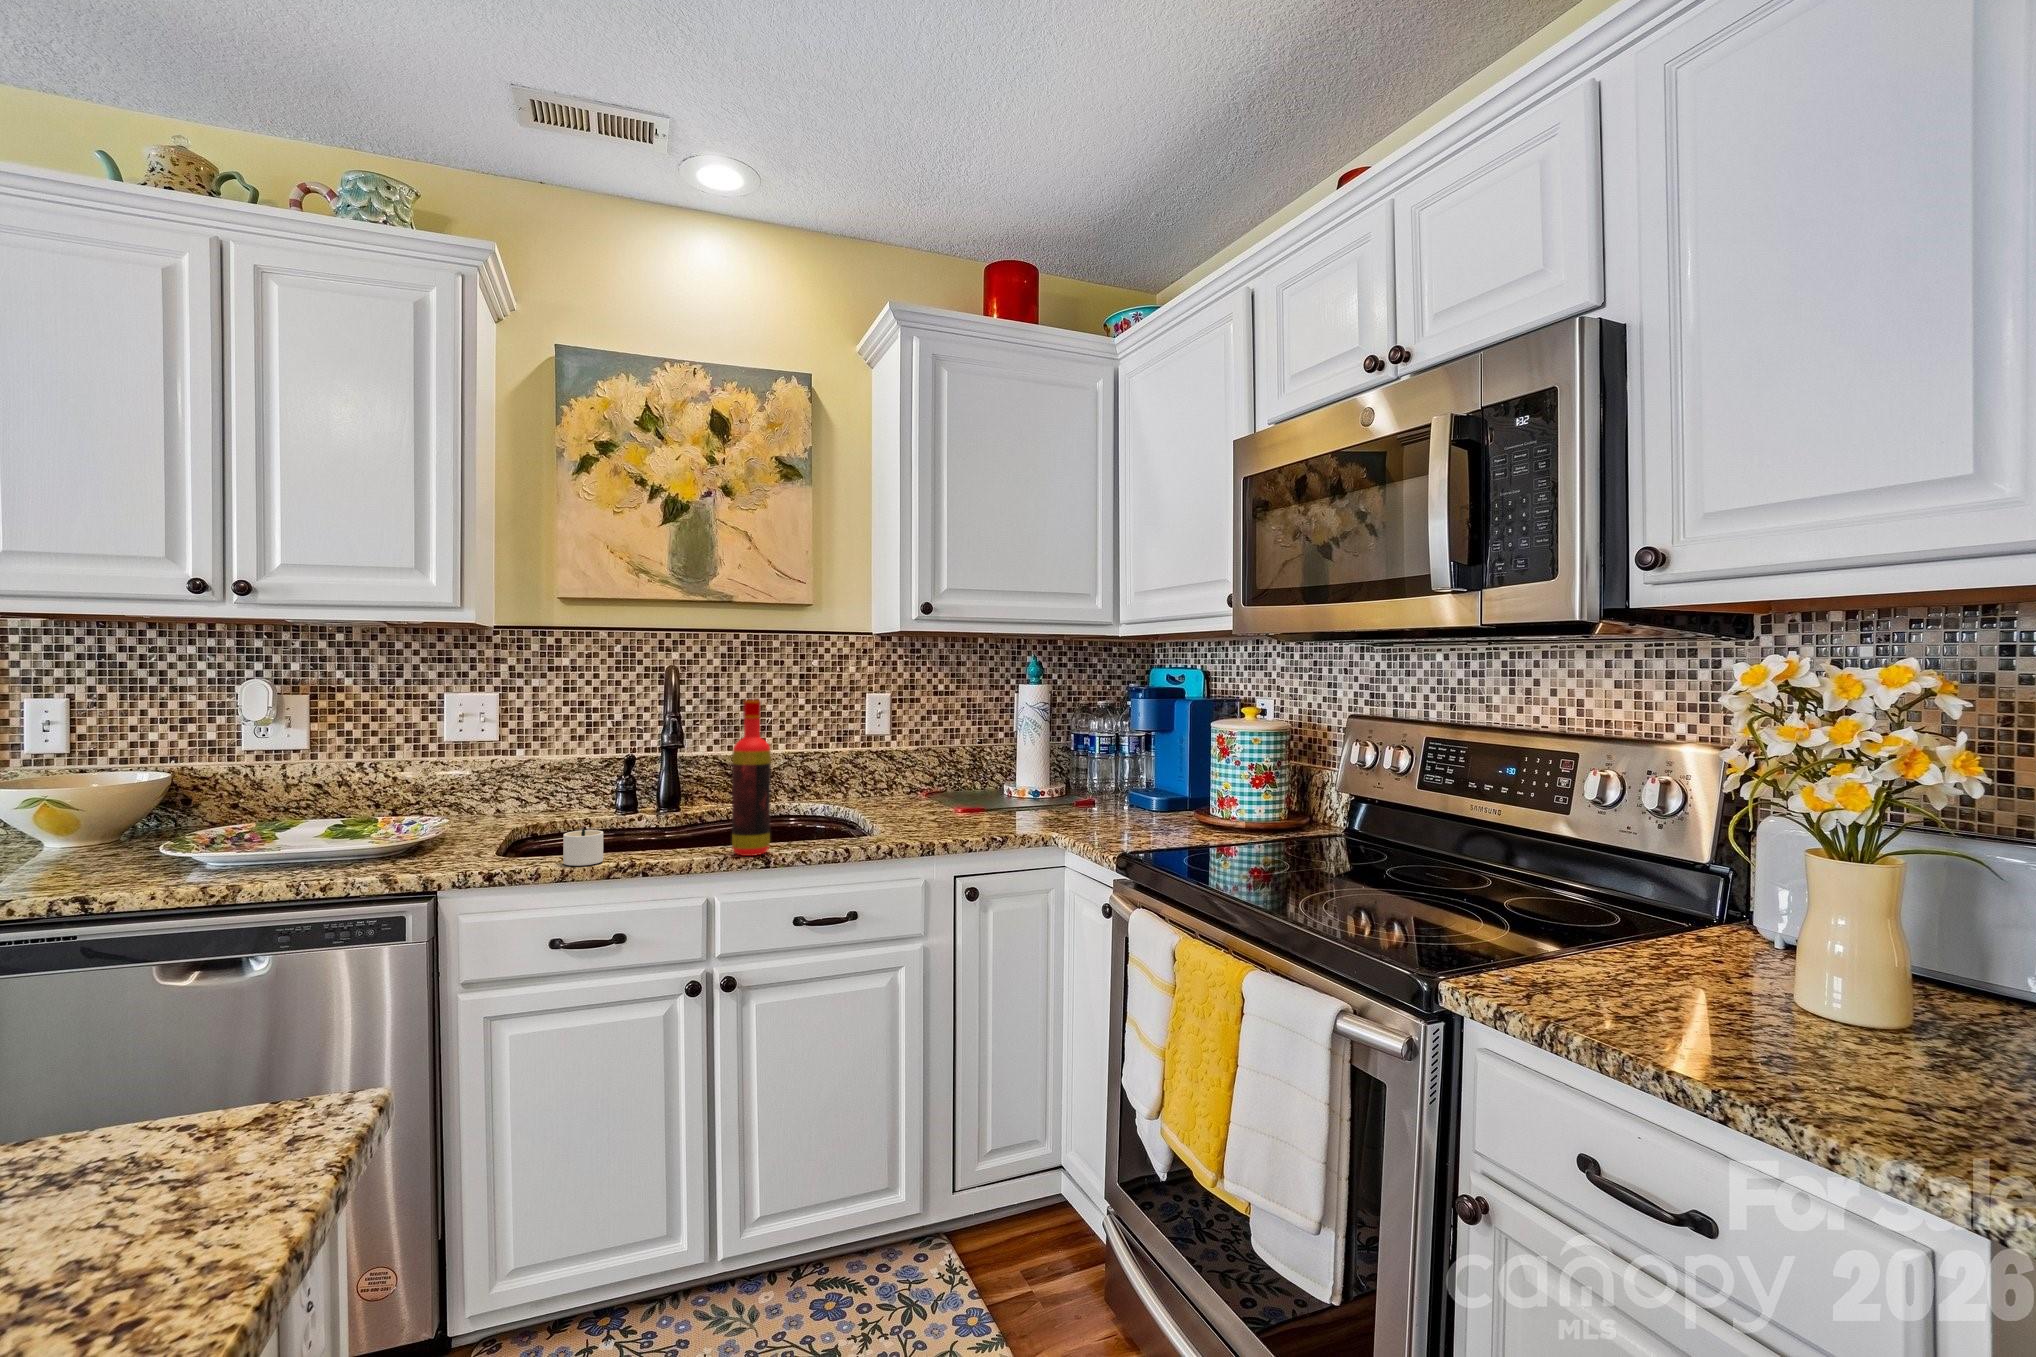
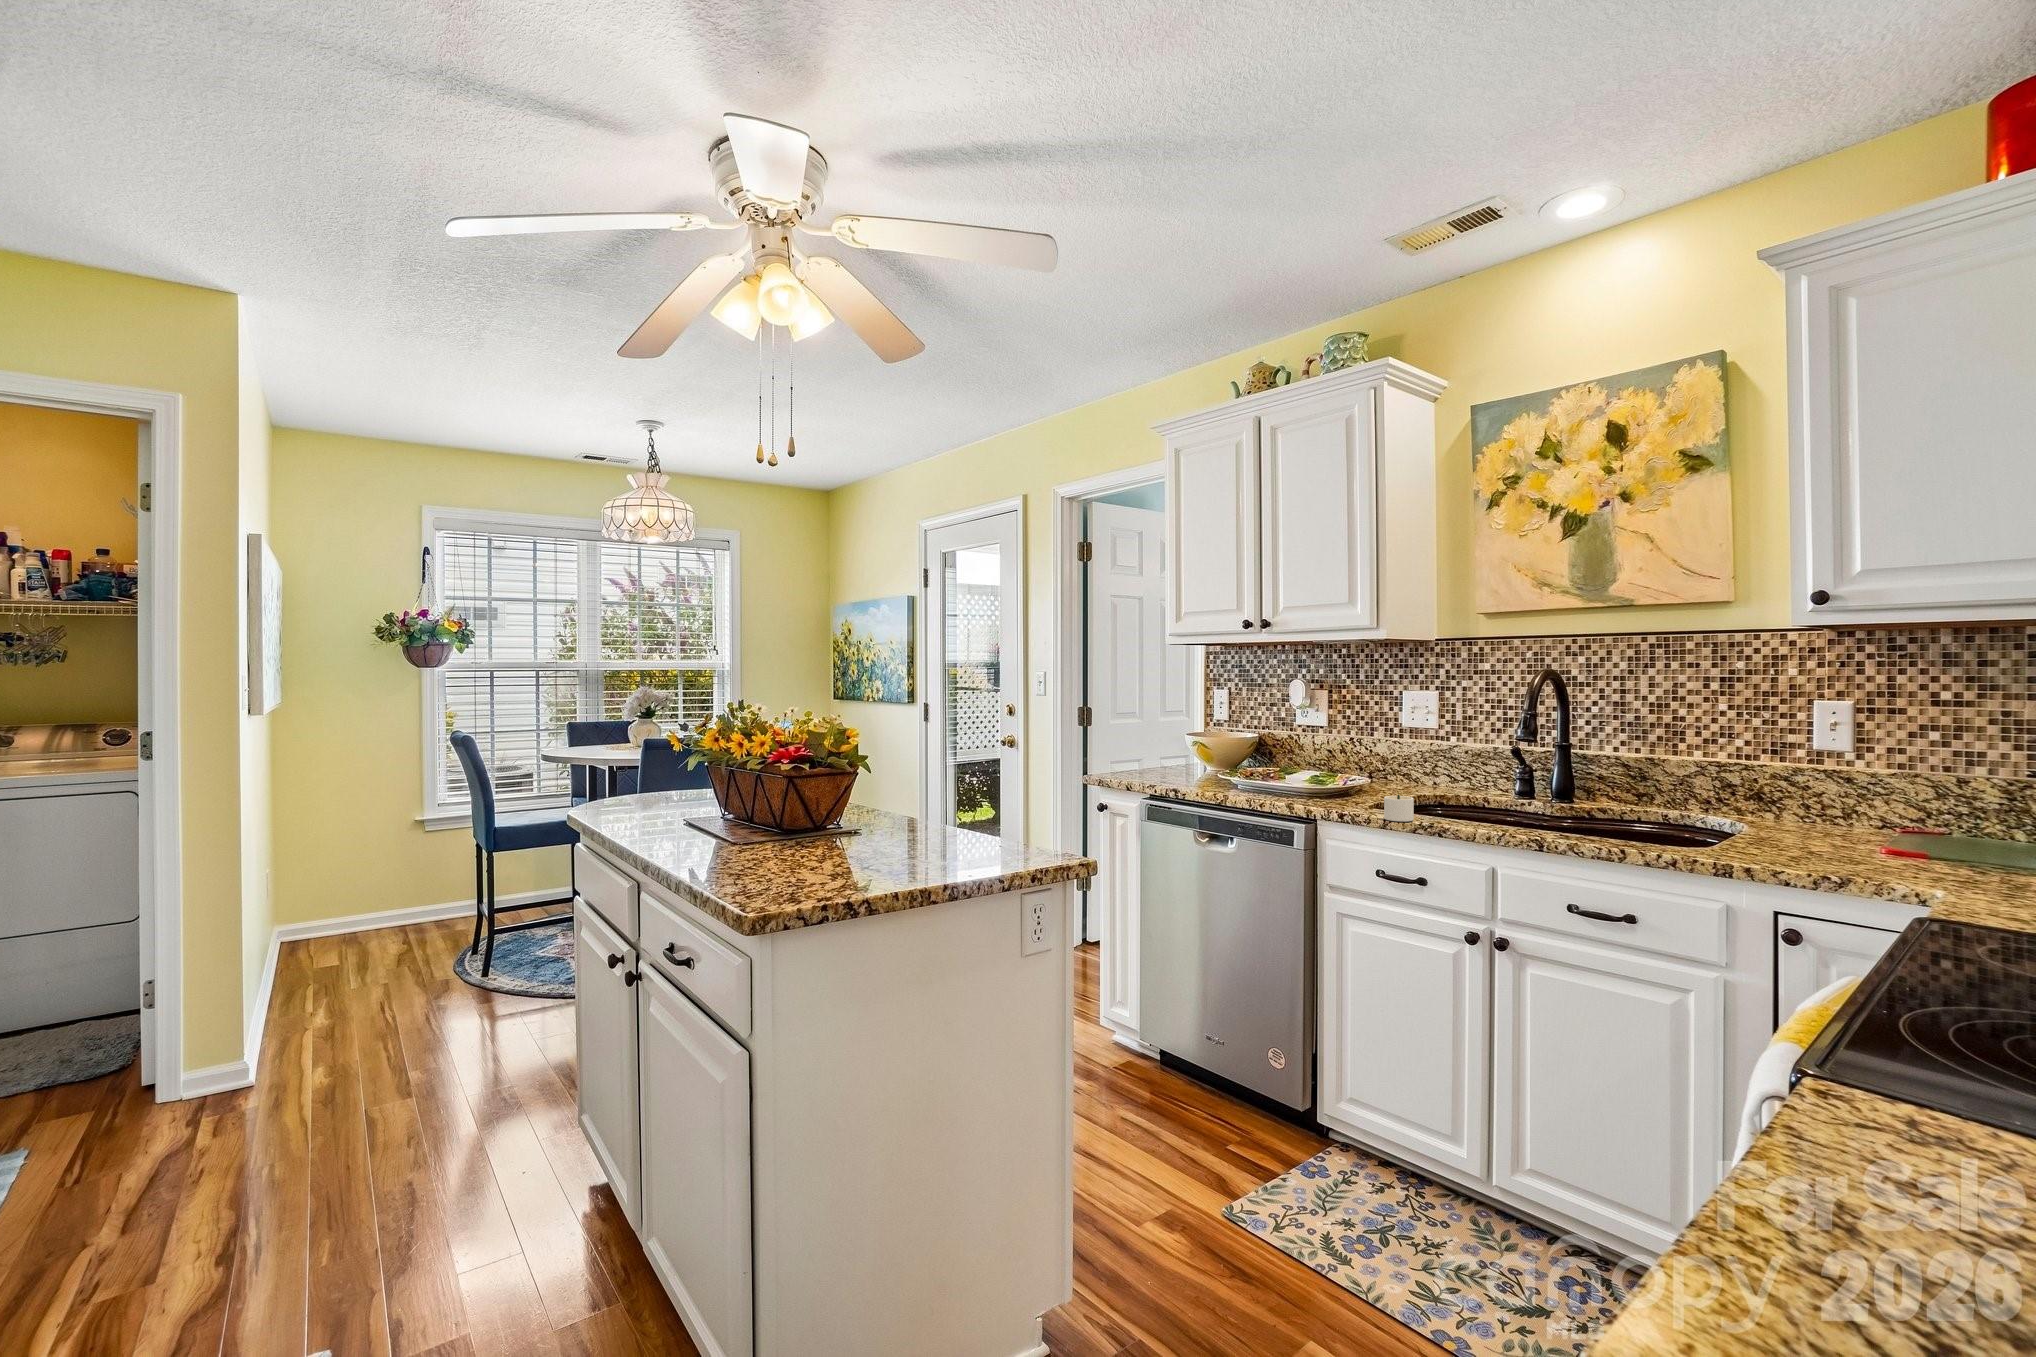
bottle: present [732,700,771,856] -> none [1509,701,1546,840]

